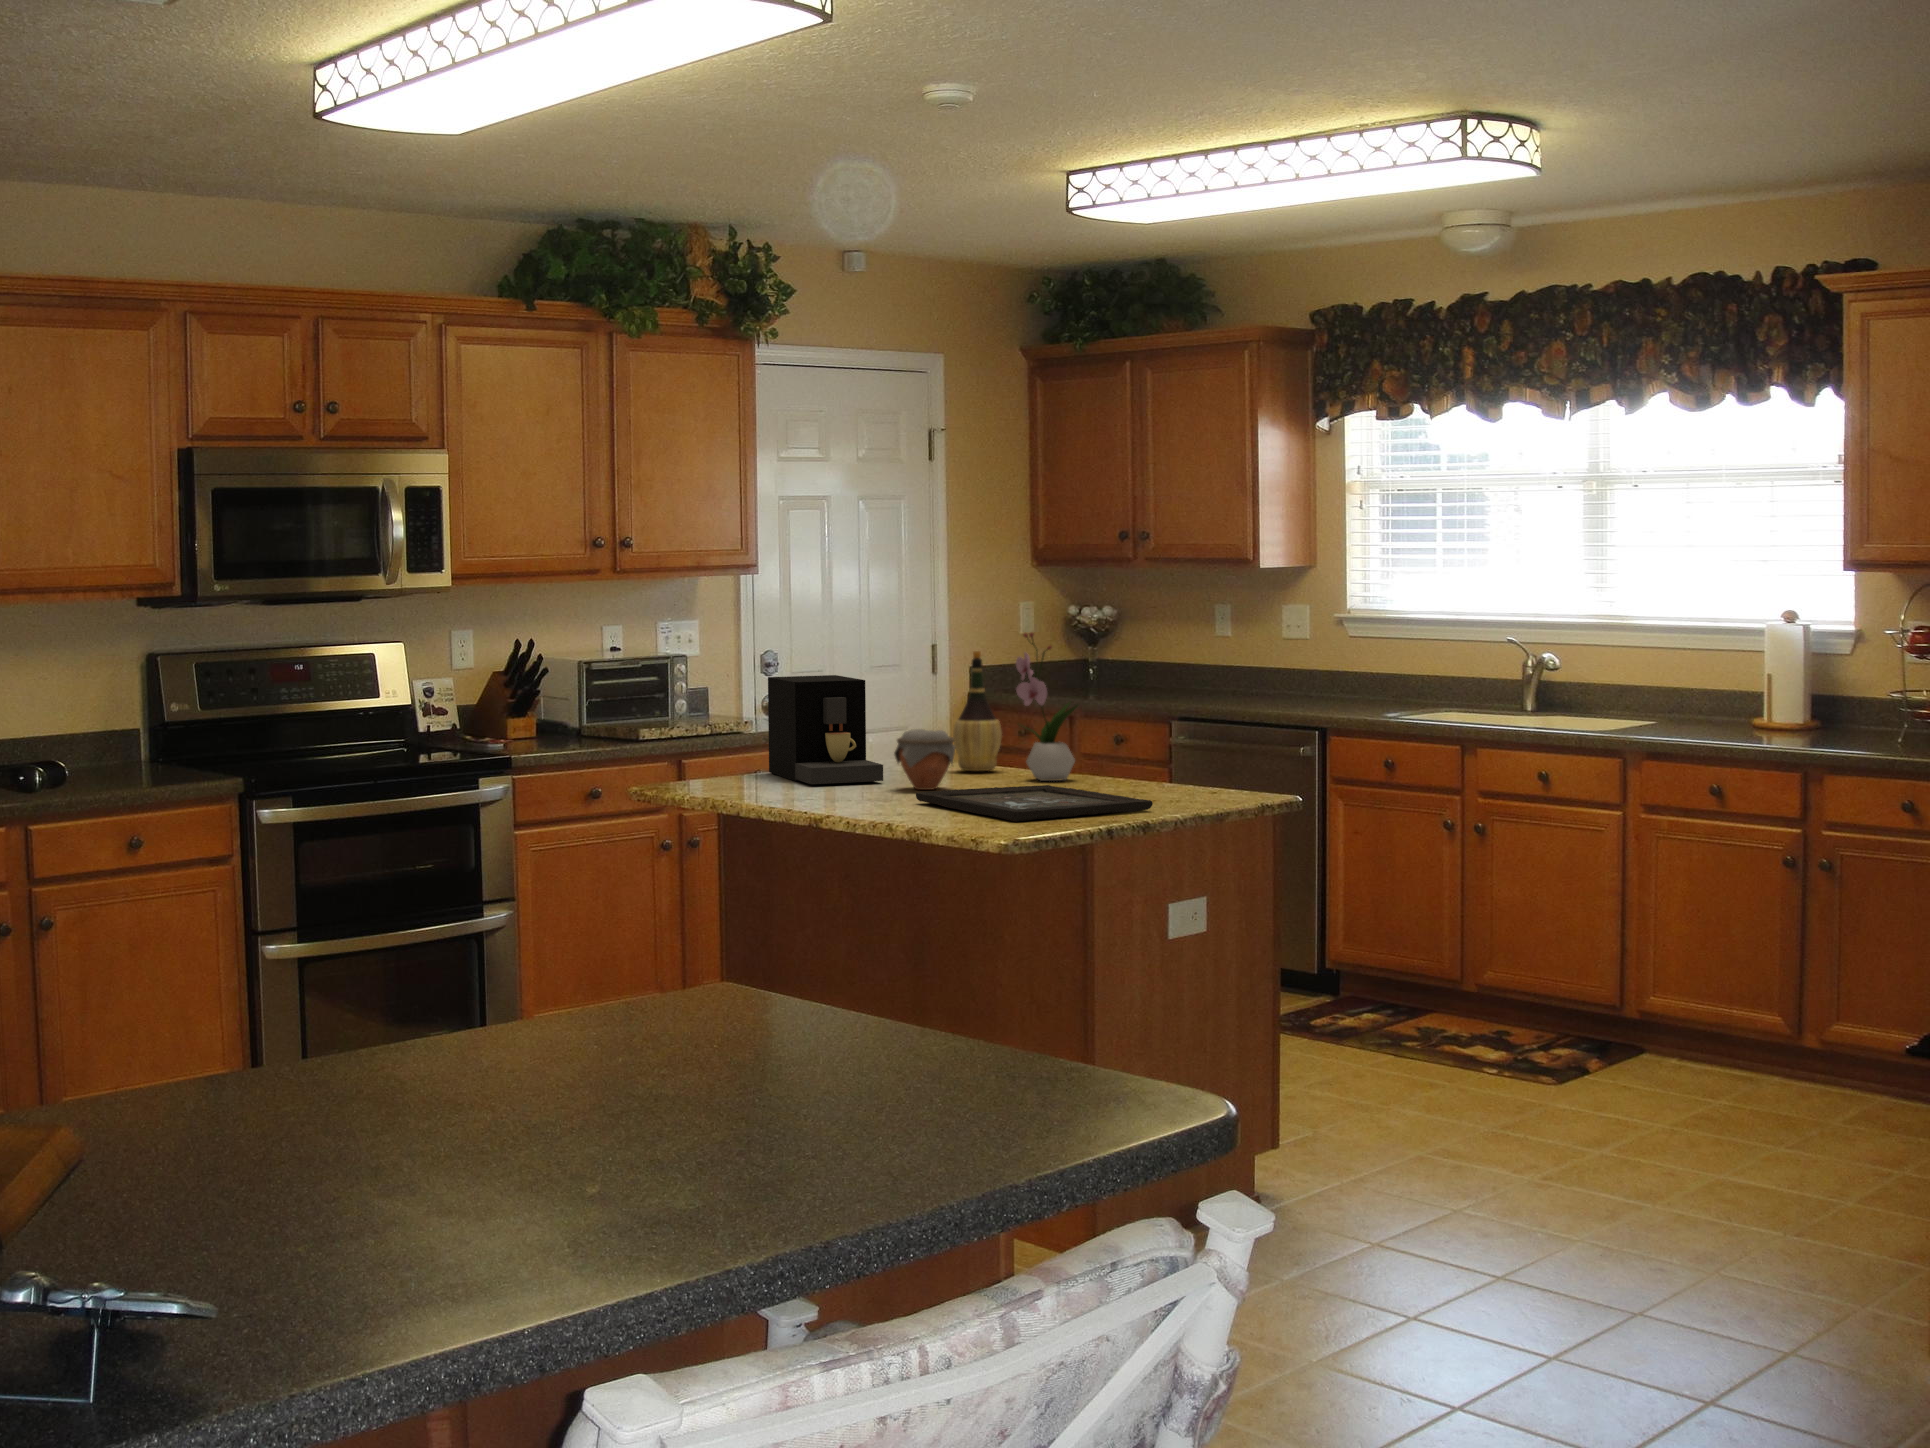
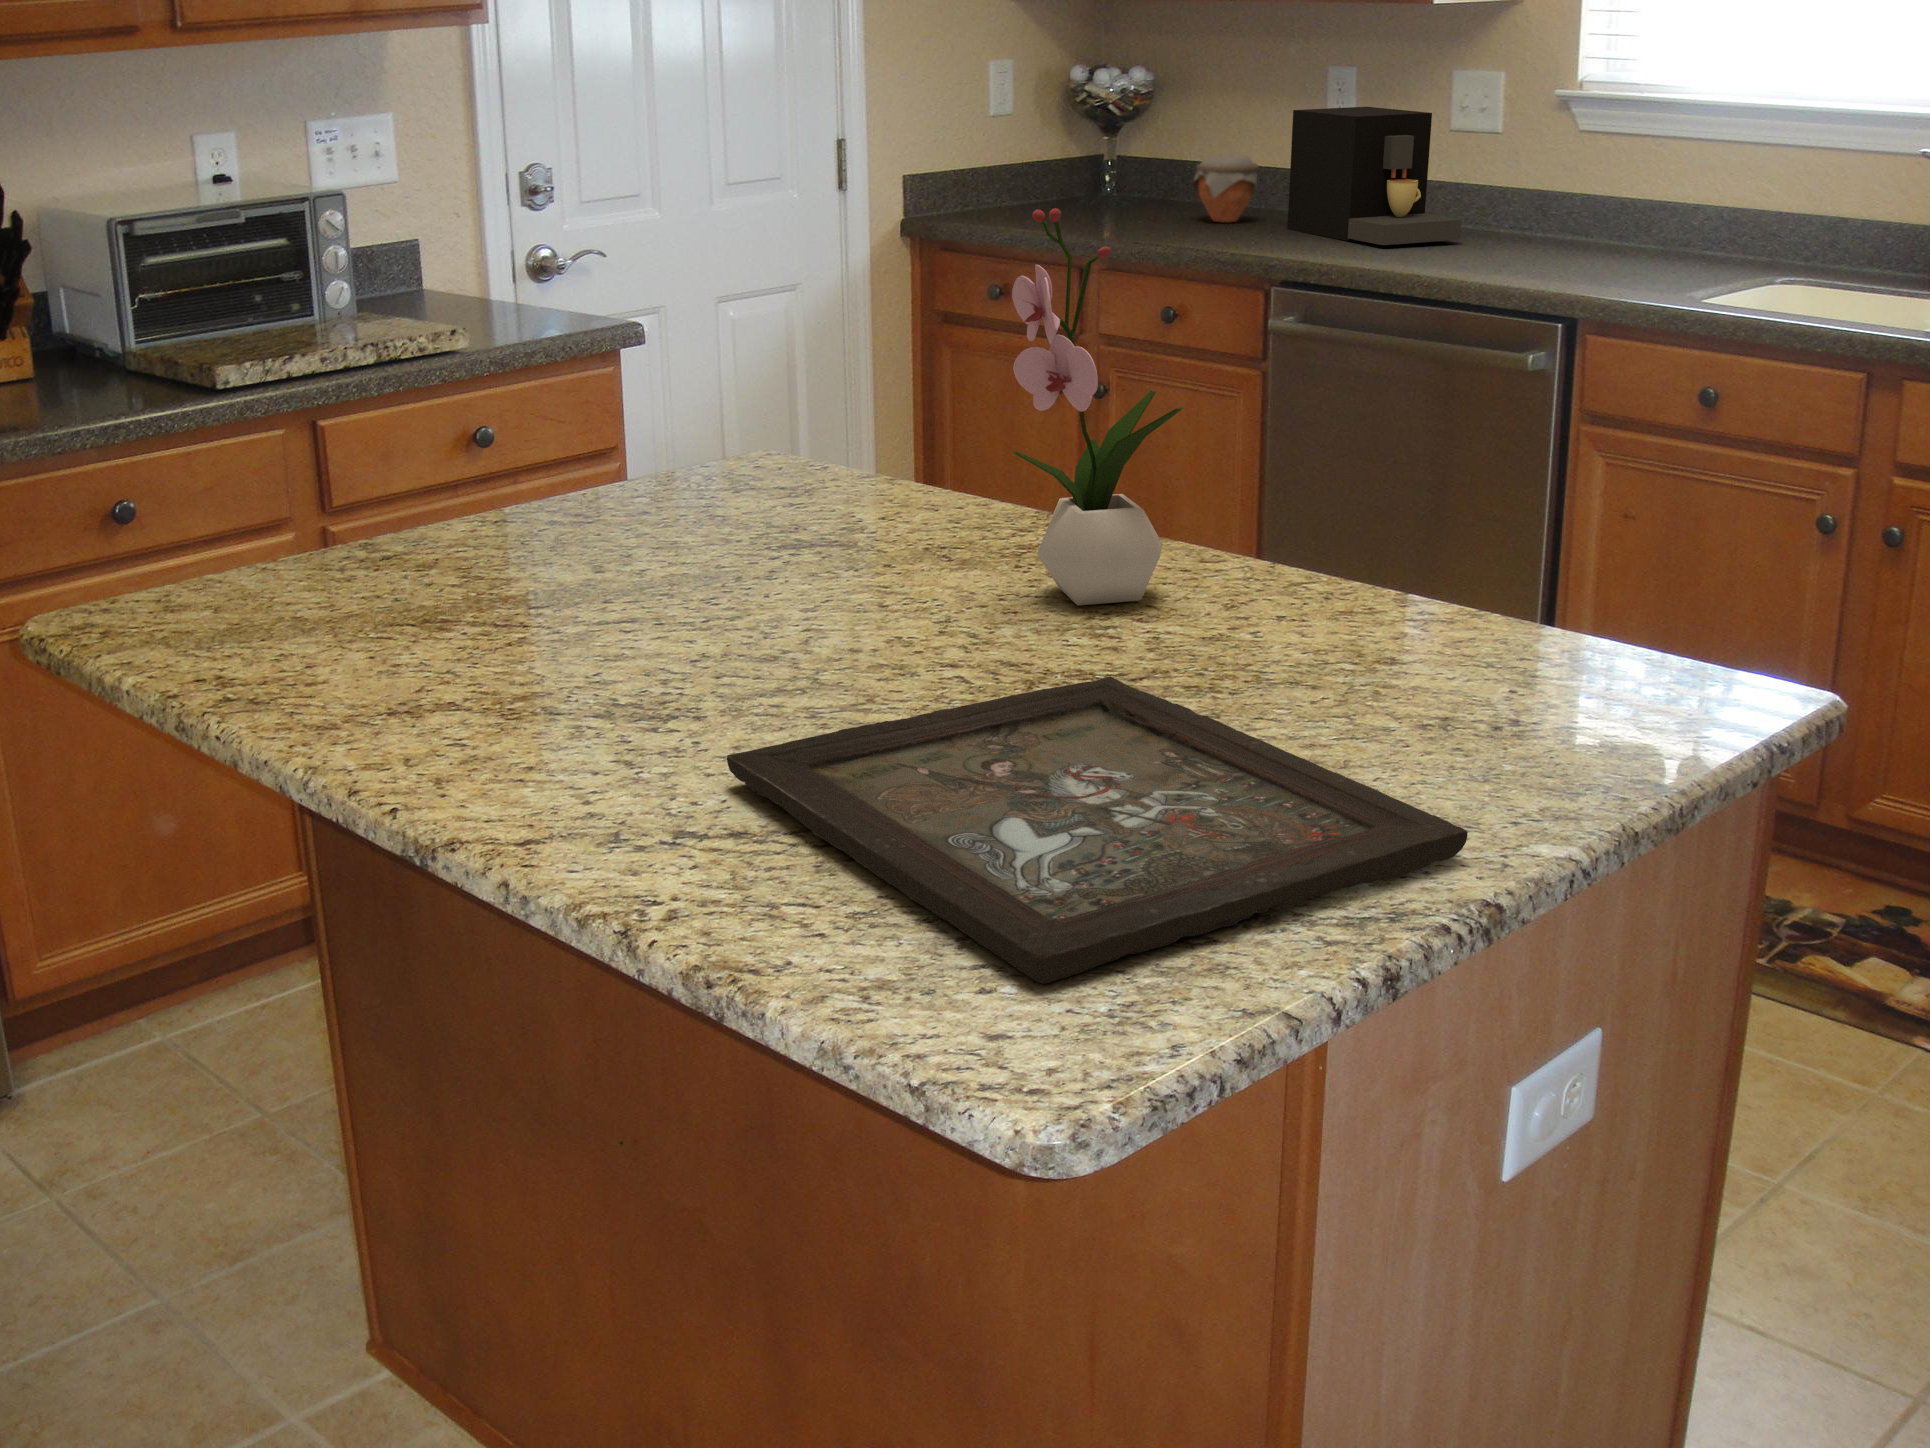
wine bottle: present [953,651,1002,771] -> none [854,242,972,545]
coffee maker: present [768,675,883,784] -> present [1287,107,1462,245]
jar: present [894,729,955,790] -> present [1193,155,1258,222]

